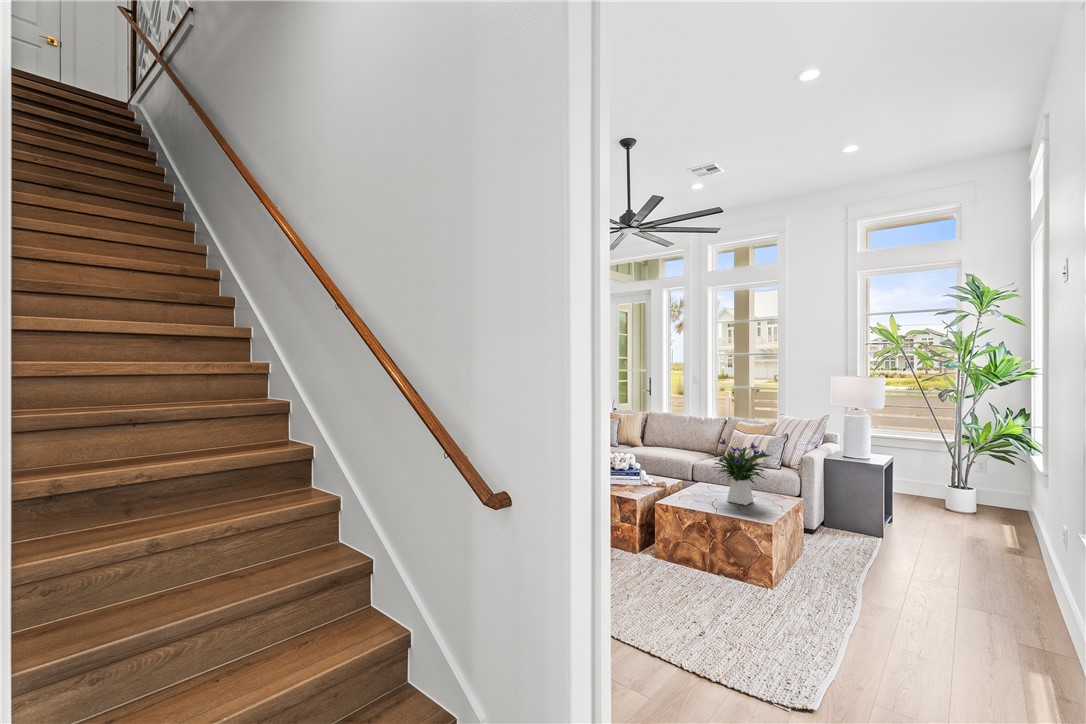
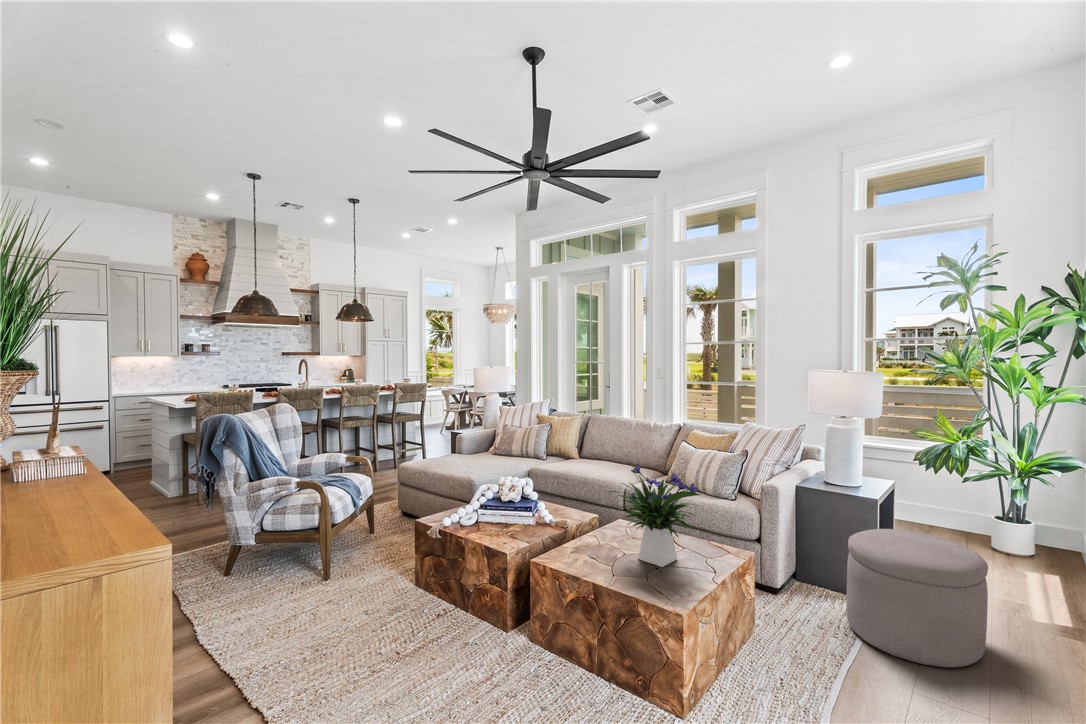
ottoman: none [865,484,959,568] -> present [846,529,988,668]

